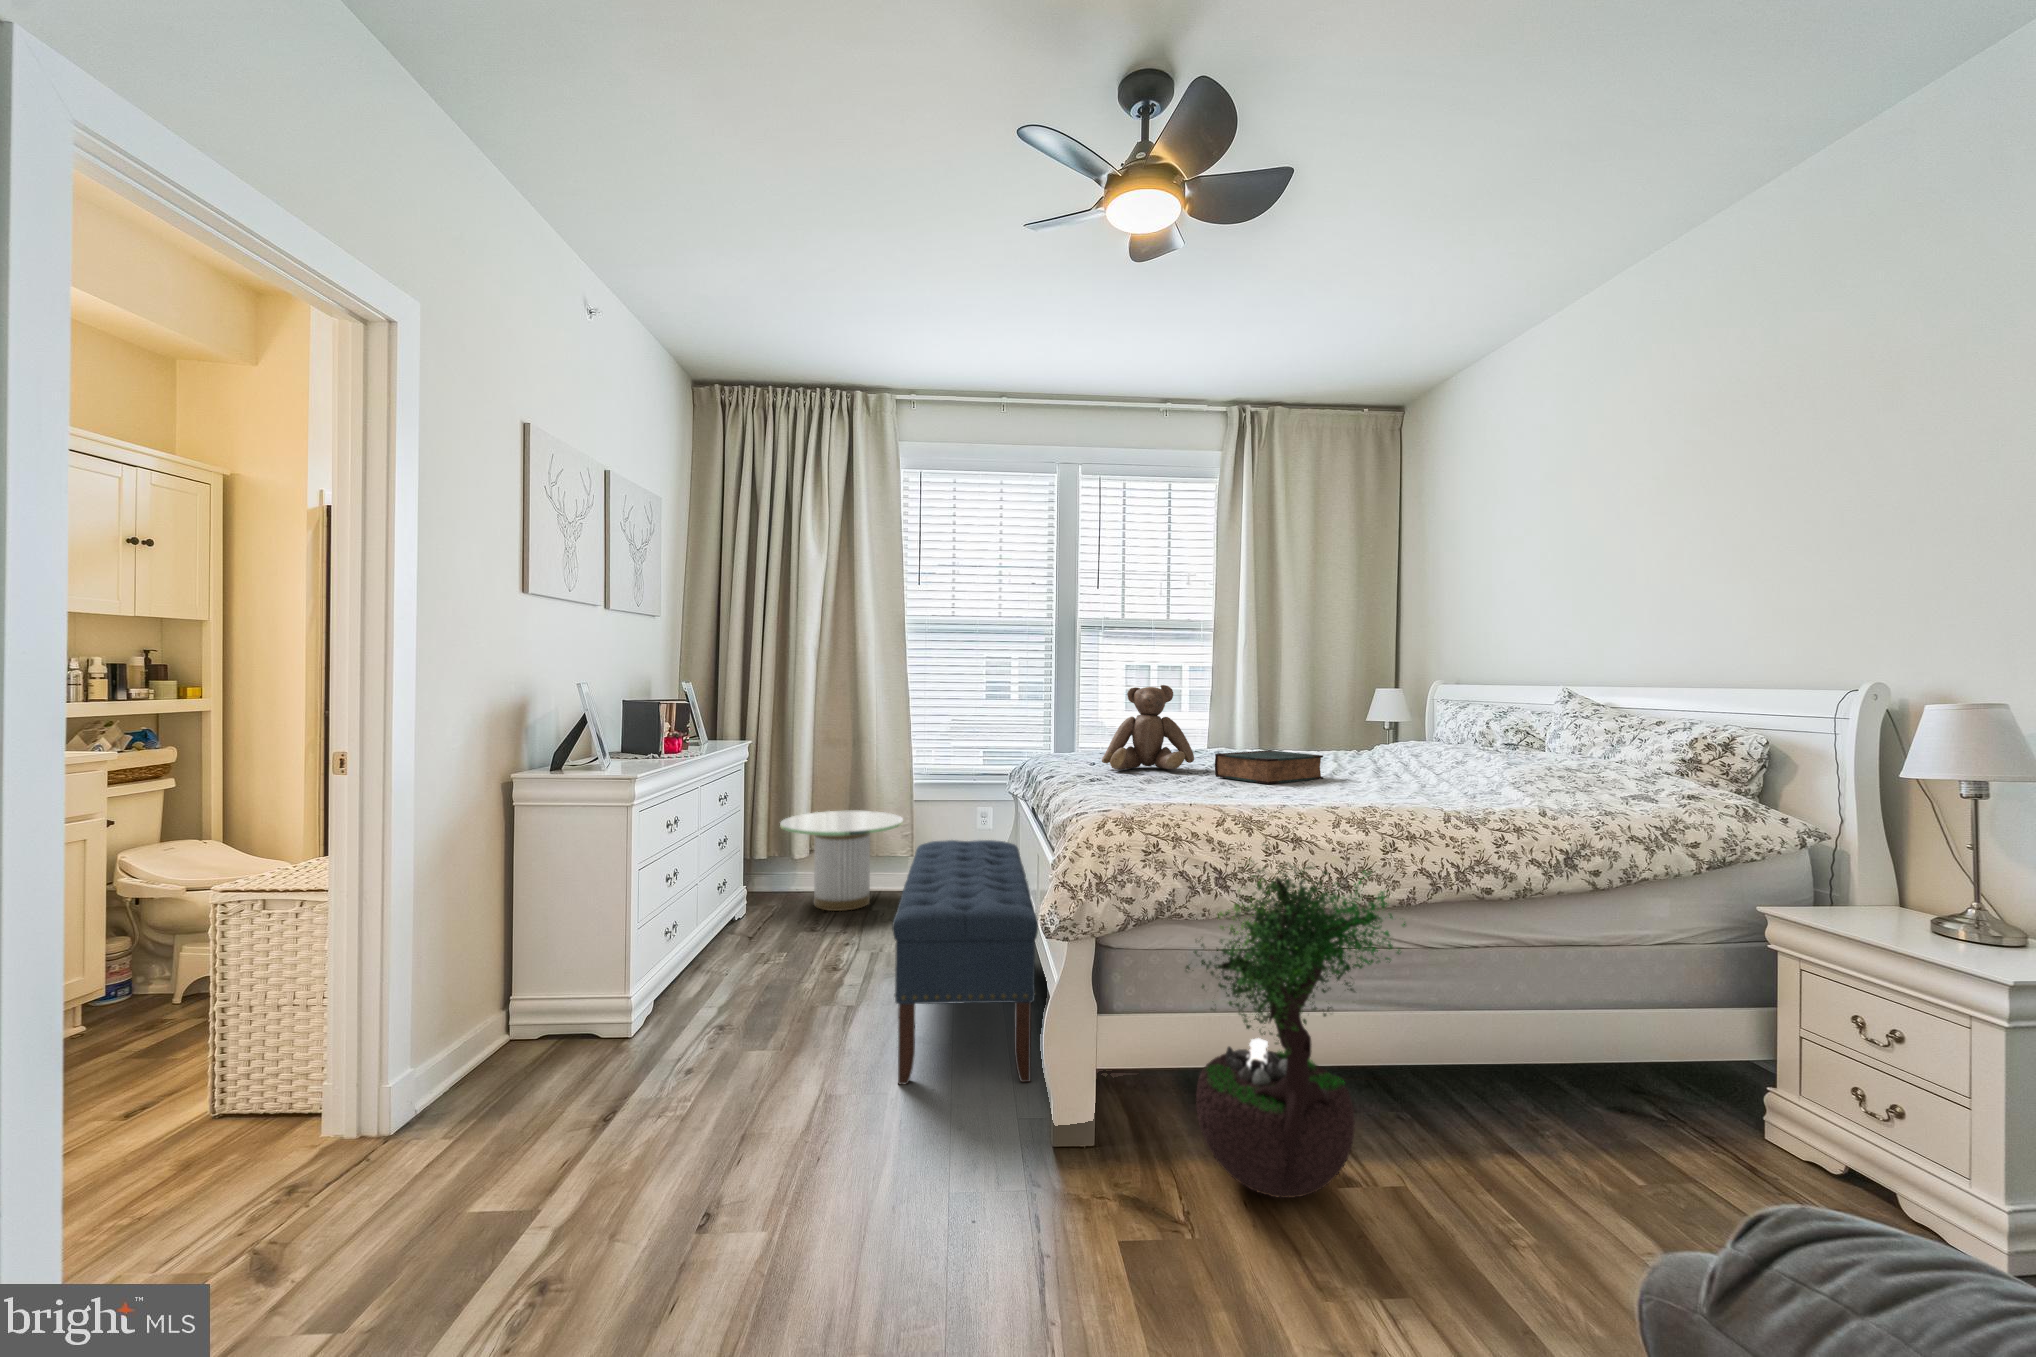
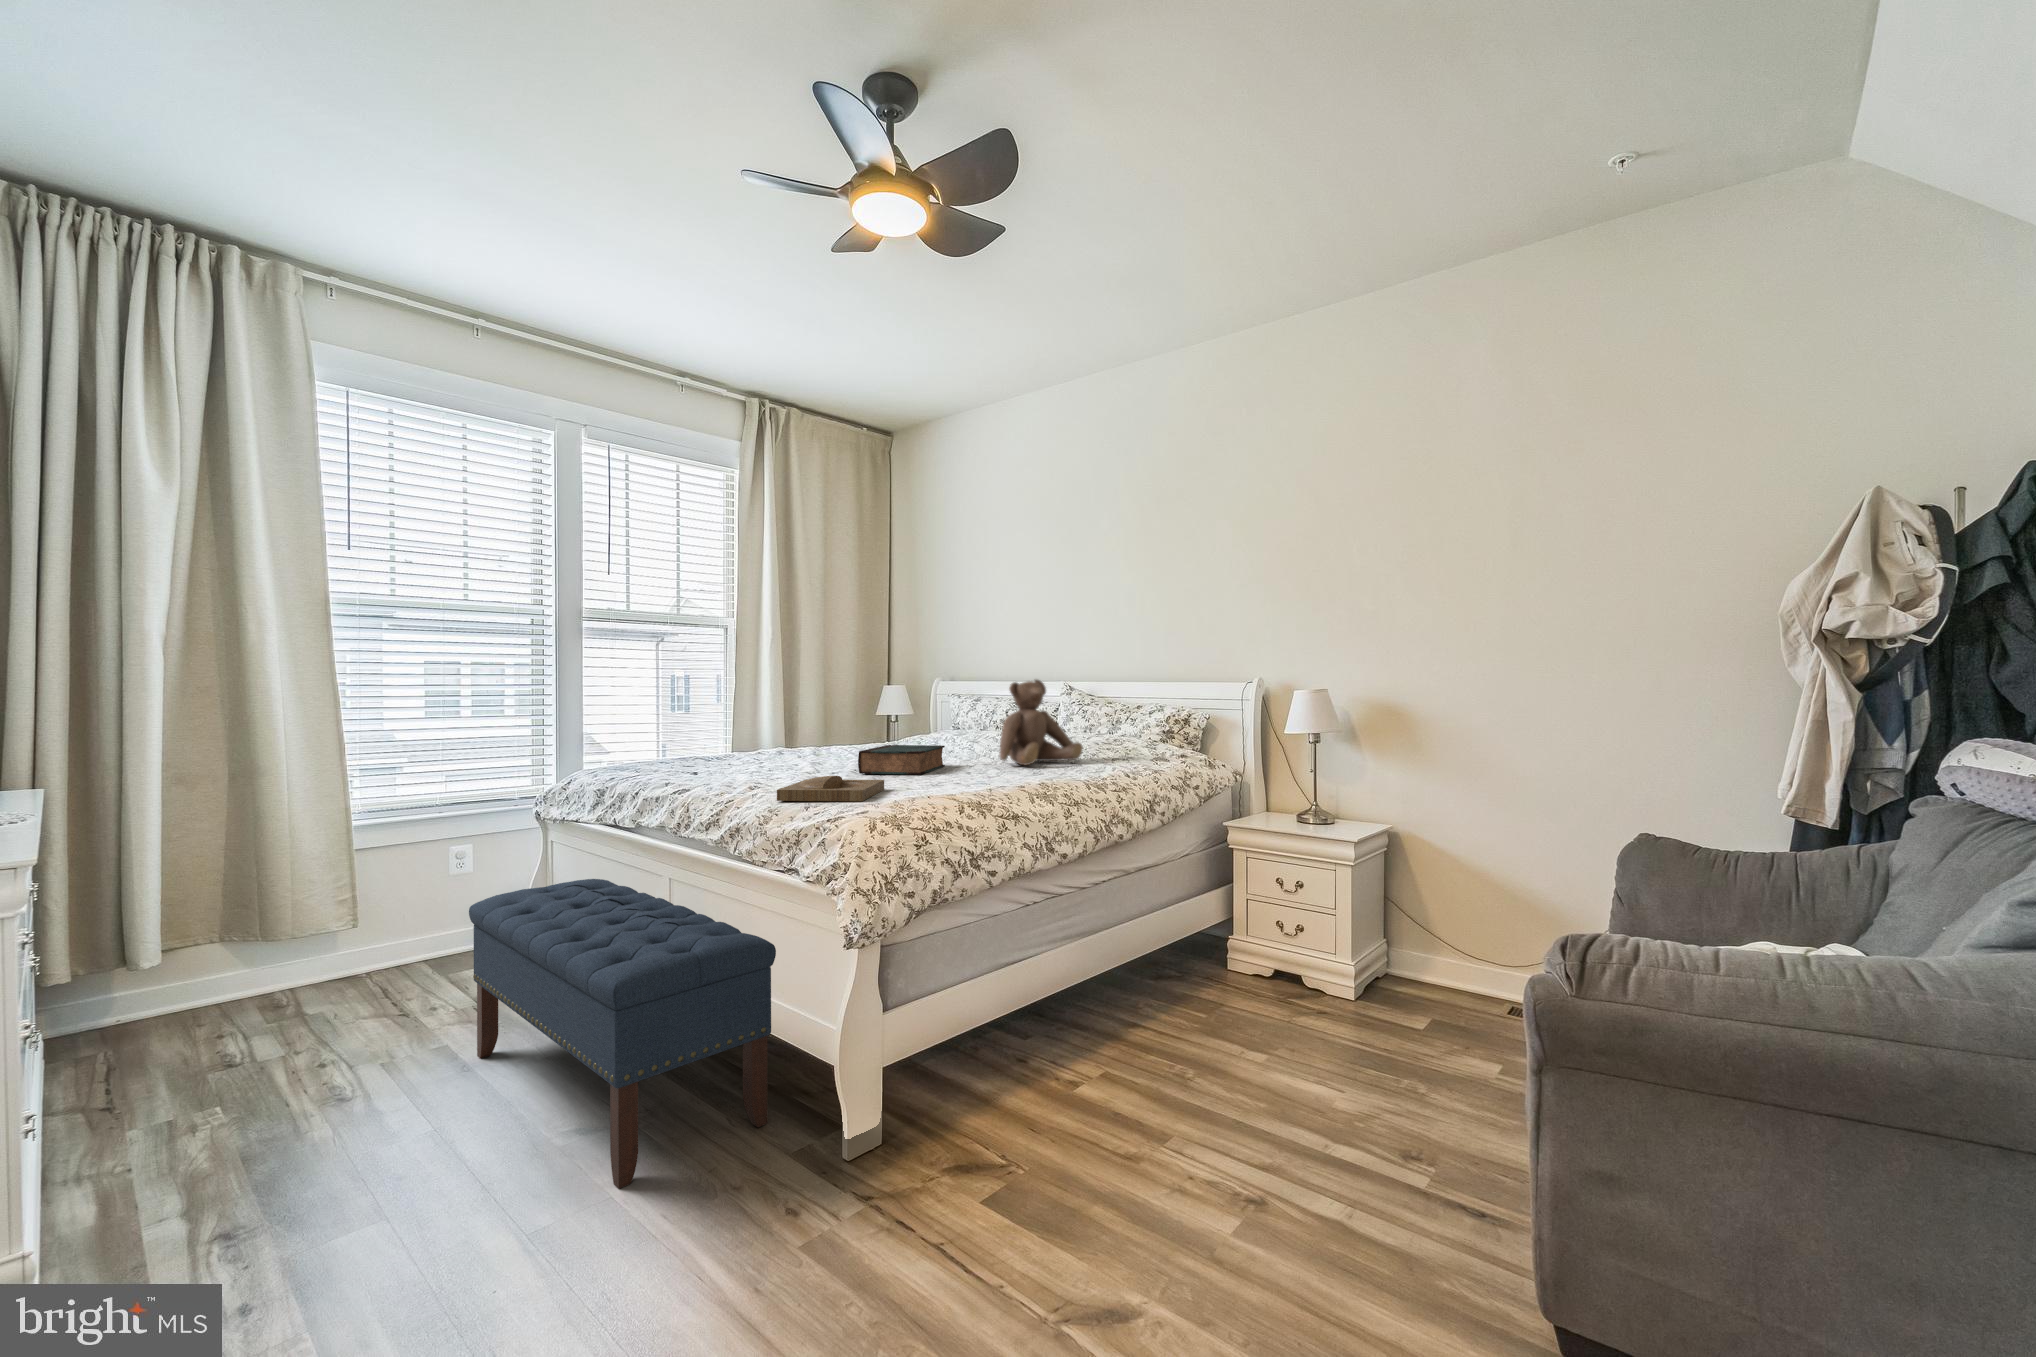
teddy bear: present [1102,685,1194,770] -> present [999,680,1083,765]
tray: none [1075,775,1191,802] -> present [777,776,884,801]
side table: present [780,811,903,911] -> none [111,879,362,1045]
potted tree: present [1186,844,1405,1198] -> none [975,815,1147,1119]

